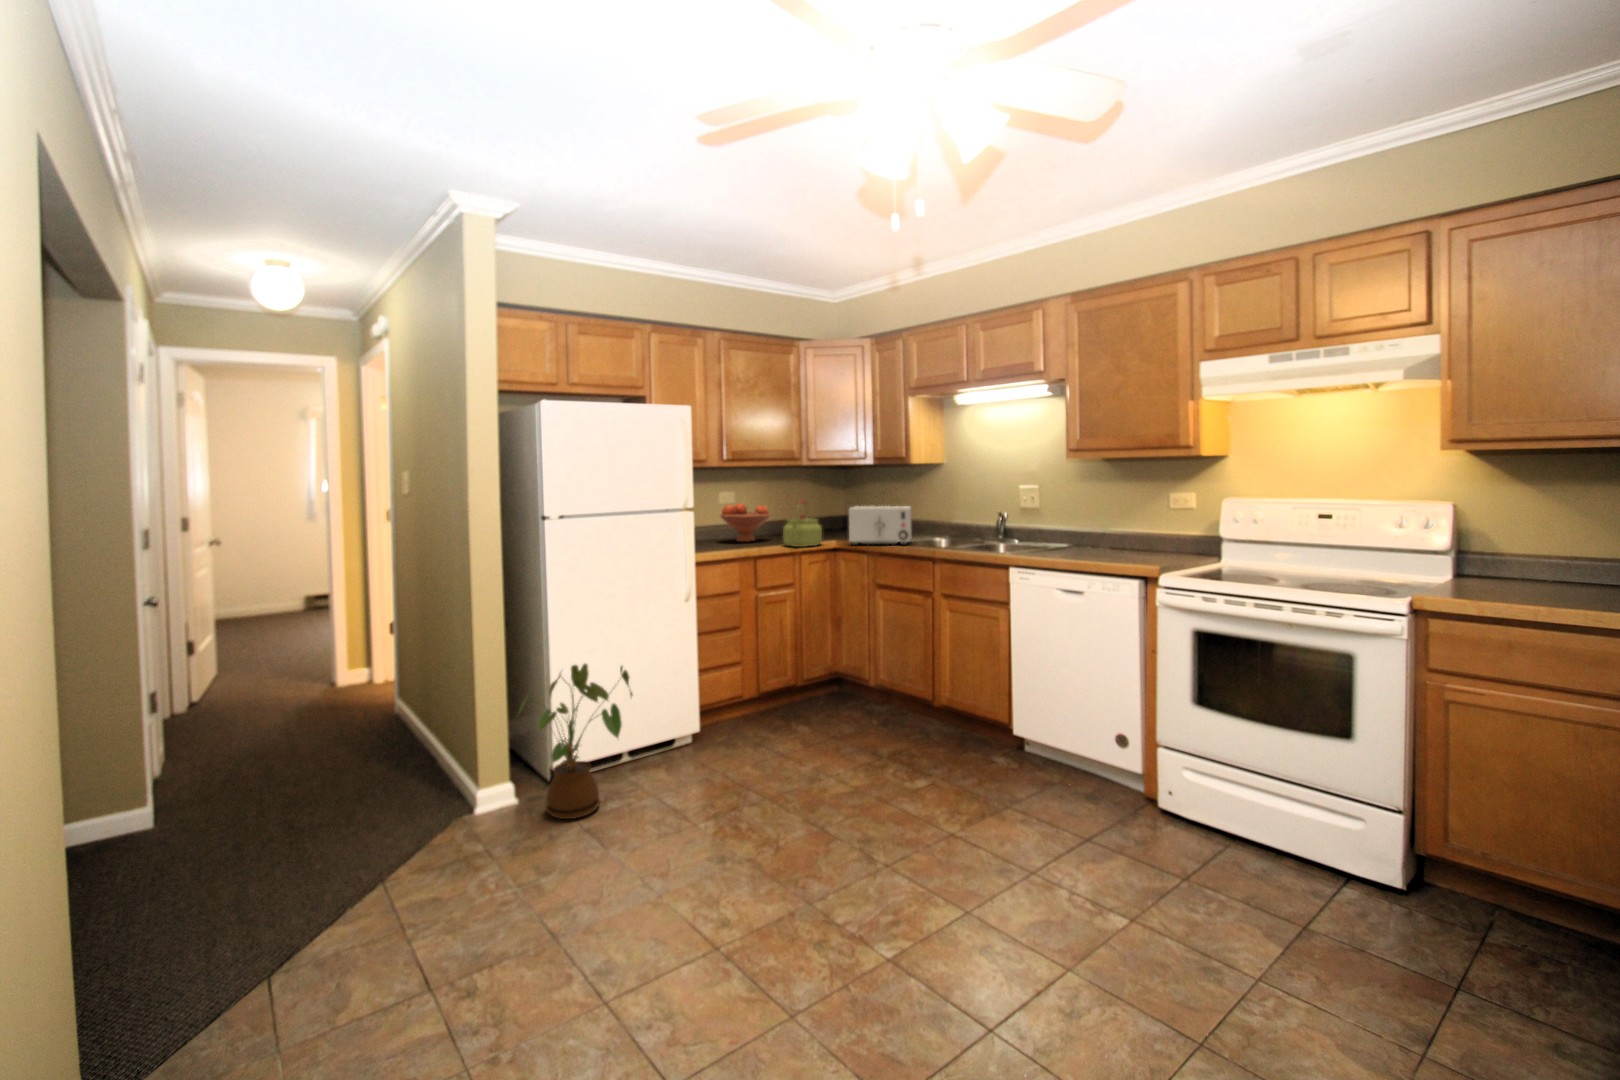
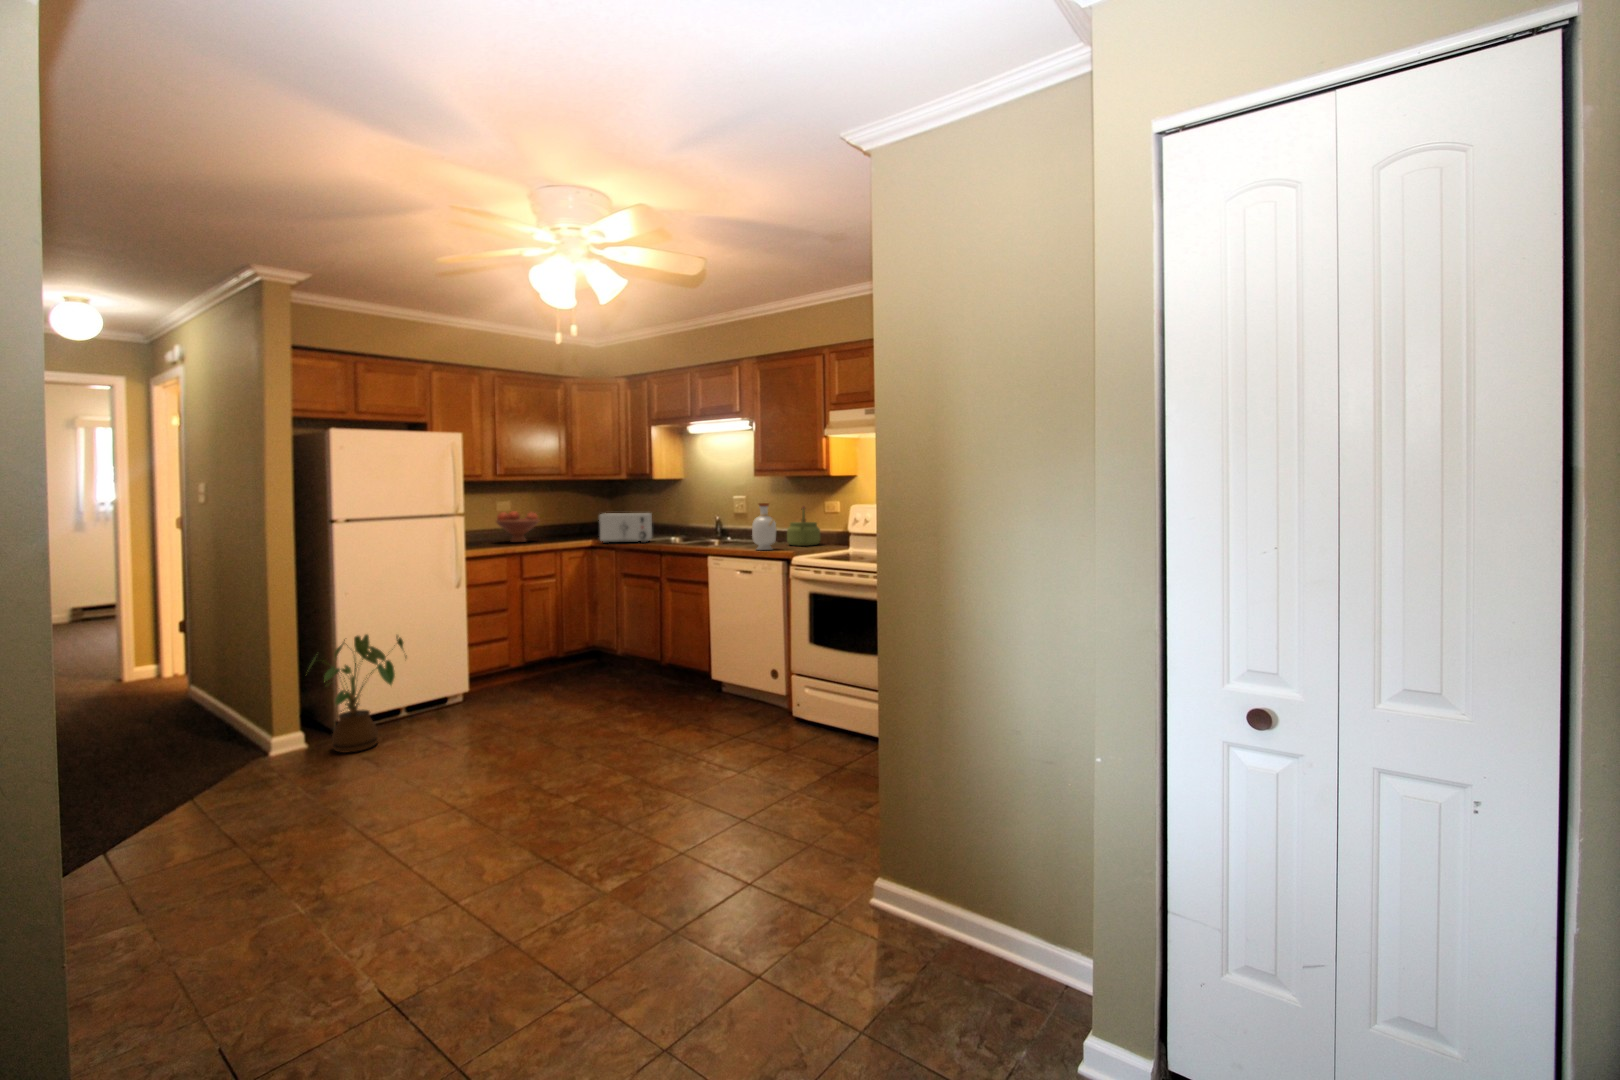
bottle: none [1075,494,1111,561] -> present [752,503,777,550]
kettle: present [783,500,822,547] -> present [787,506,820,546]

